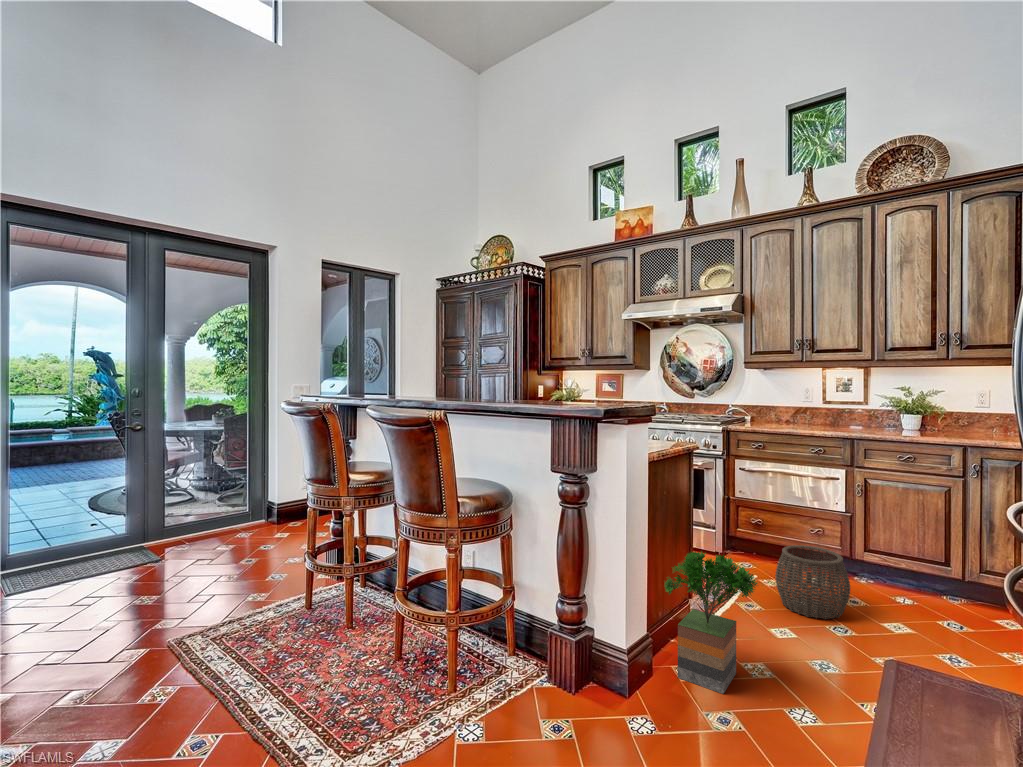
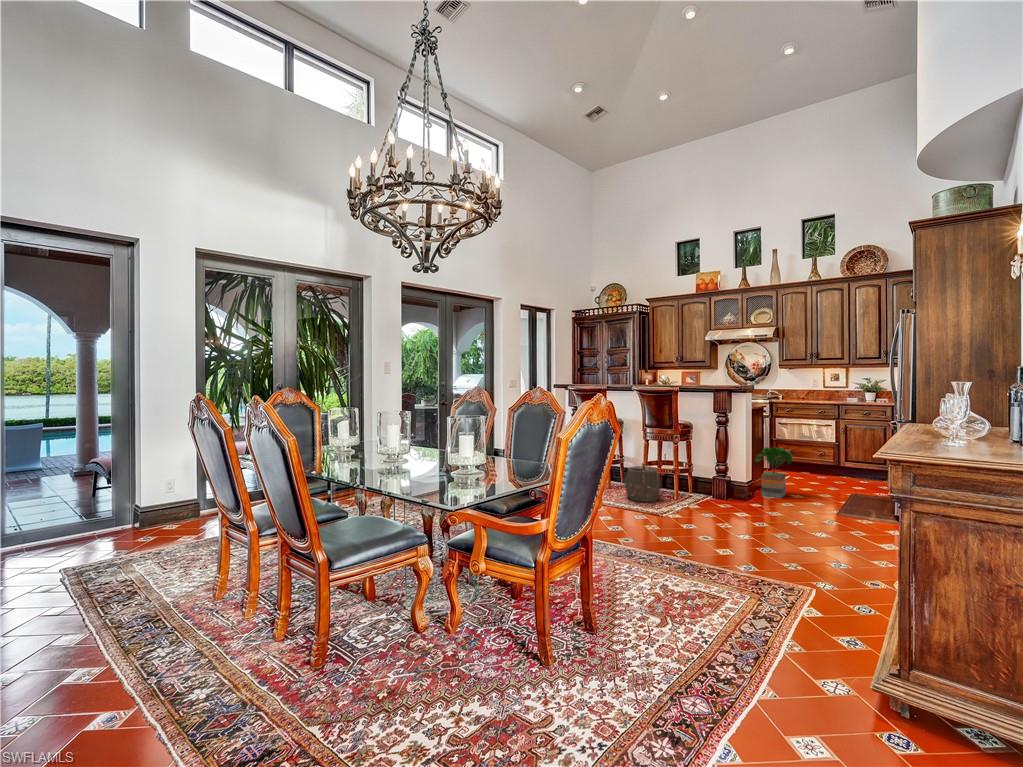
woven basket: present [775,545,850,619] -> present [625,466,660,502]

